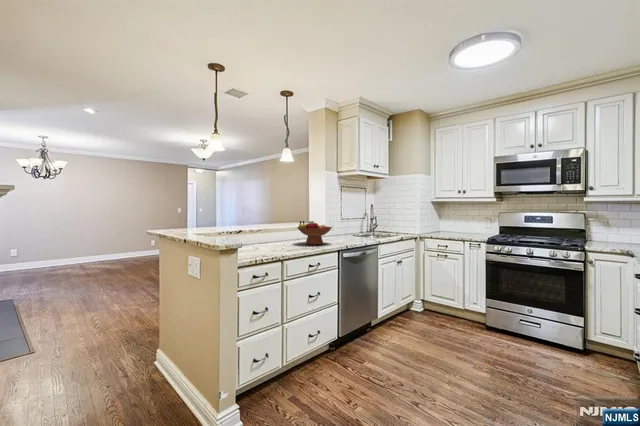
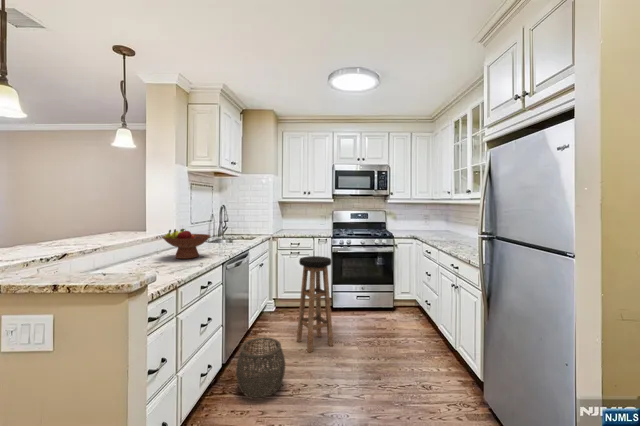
bar stool: none [423,258,461,362] -> present [297,256,333,352]
woven basket: none [340,324,386,379] -> present [236,337,285,398]

